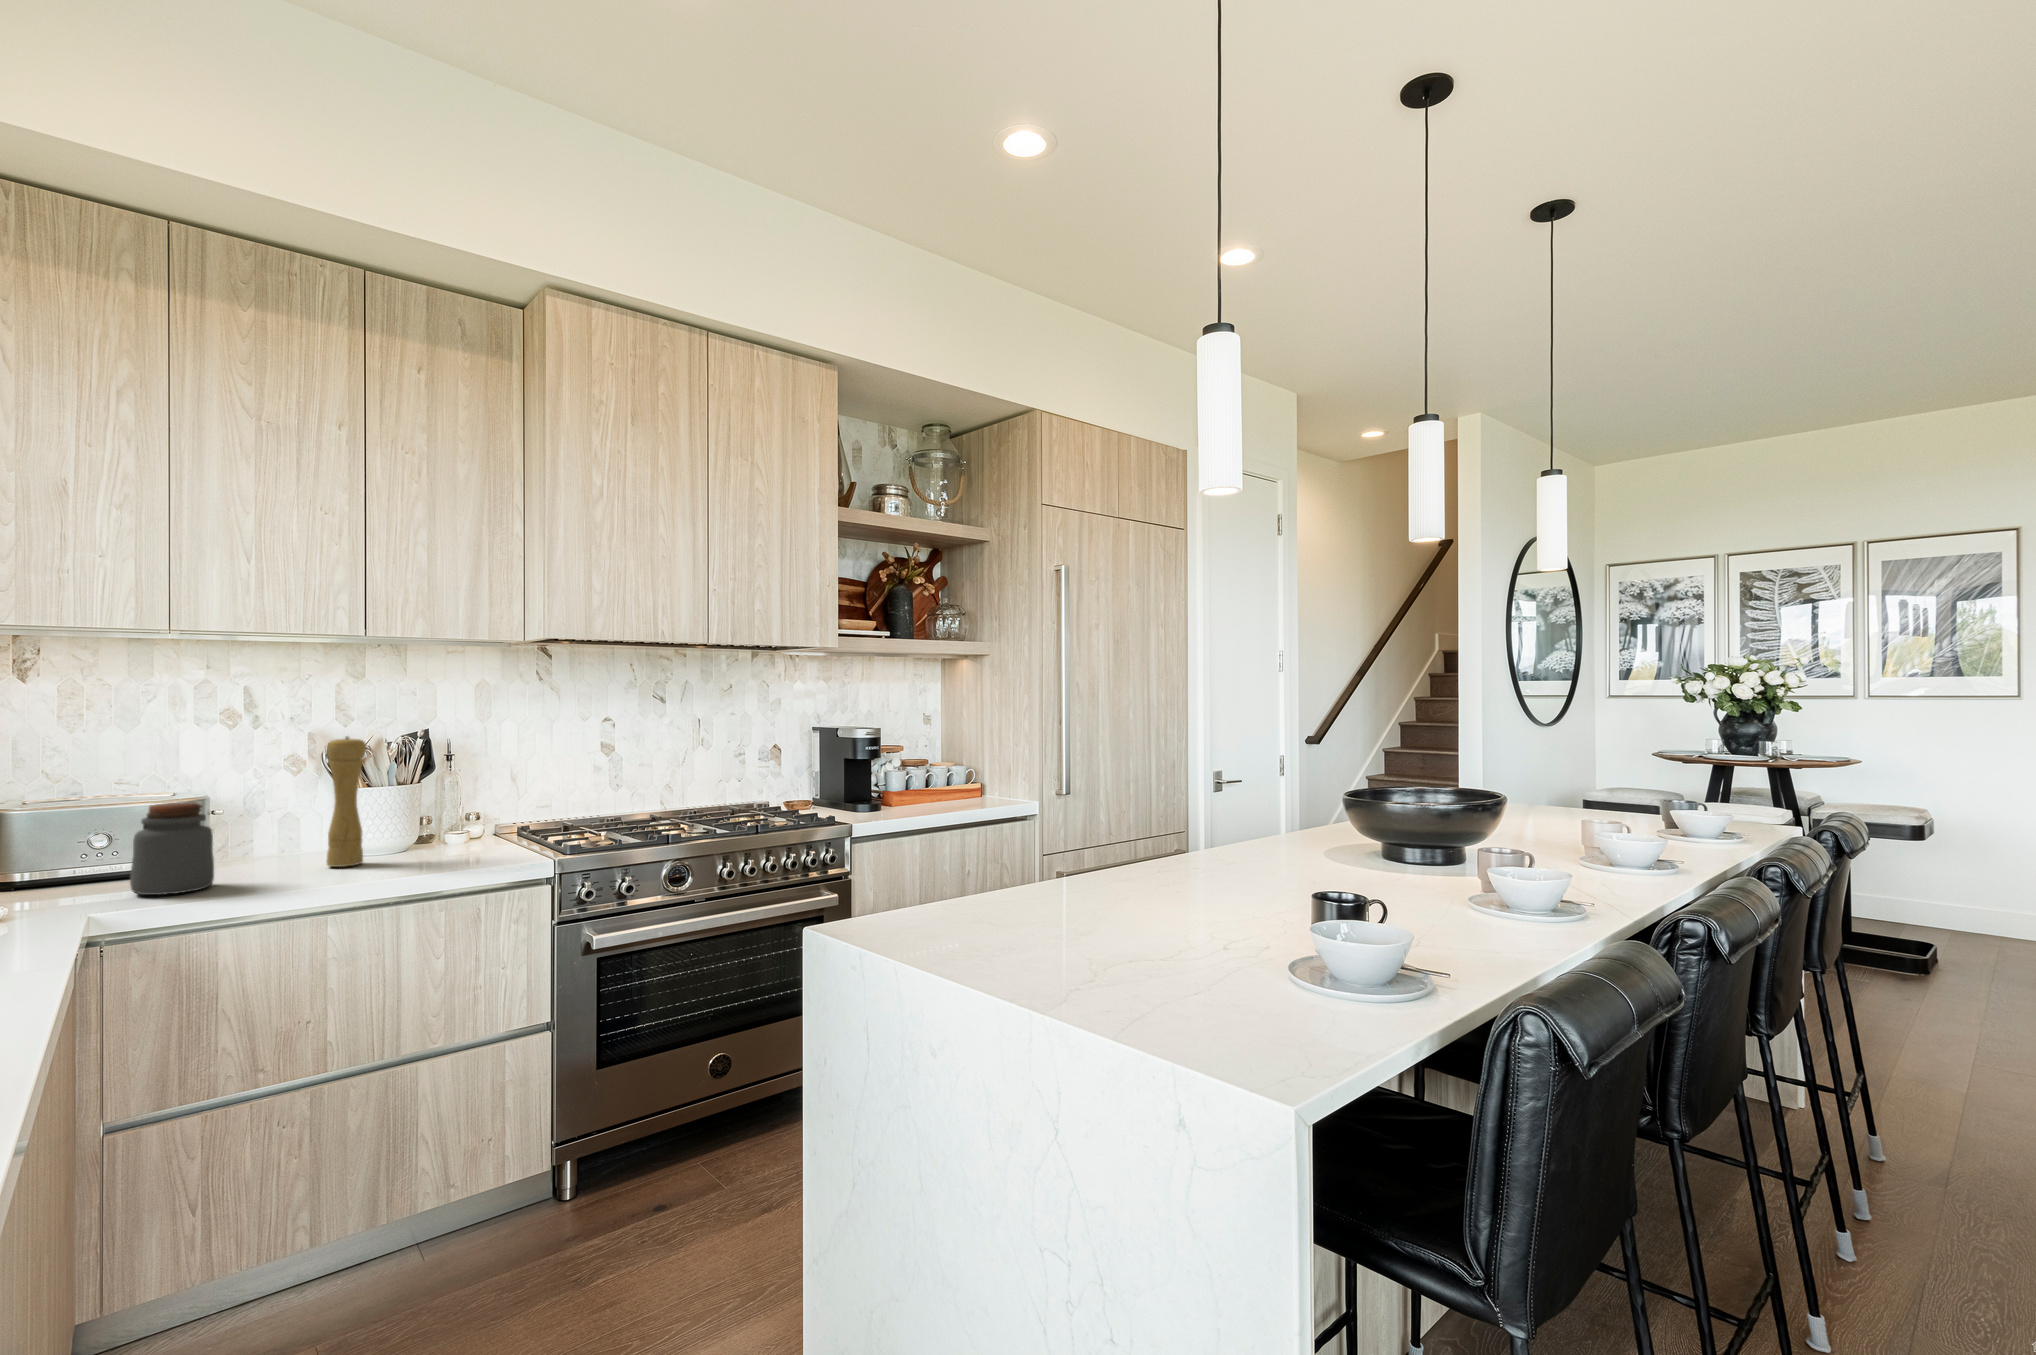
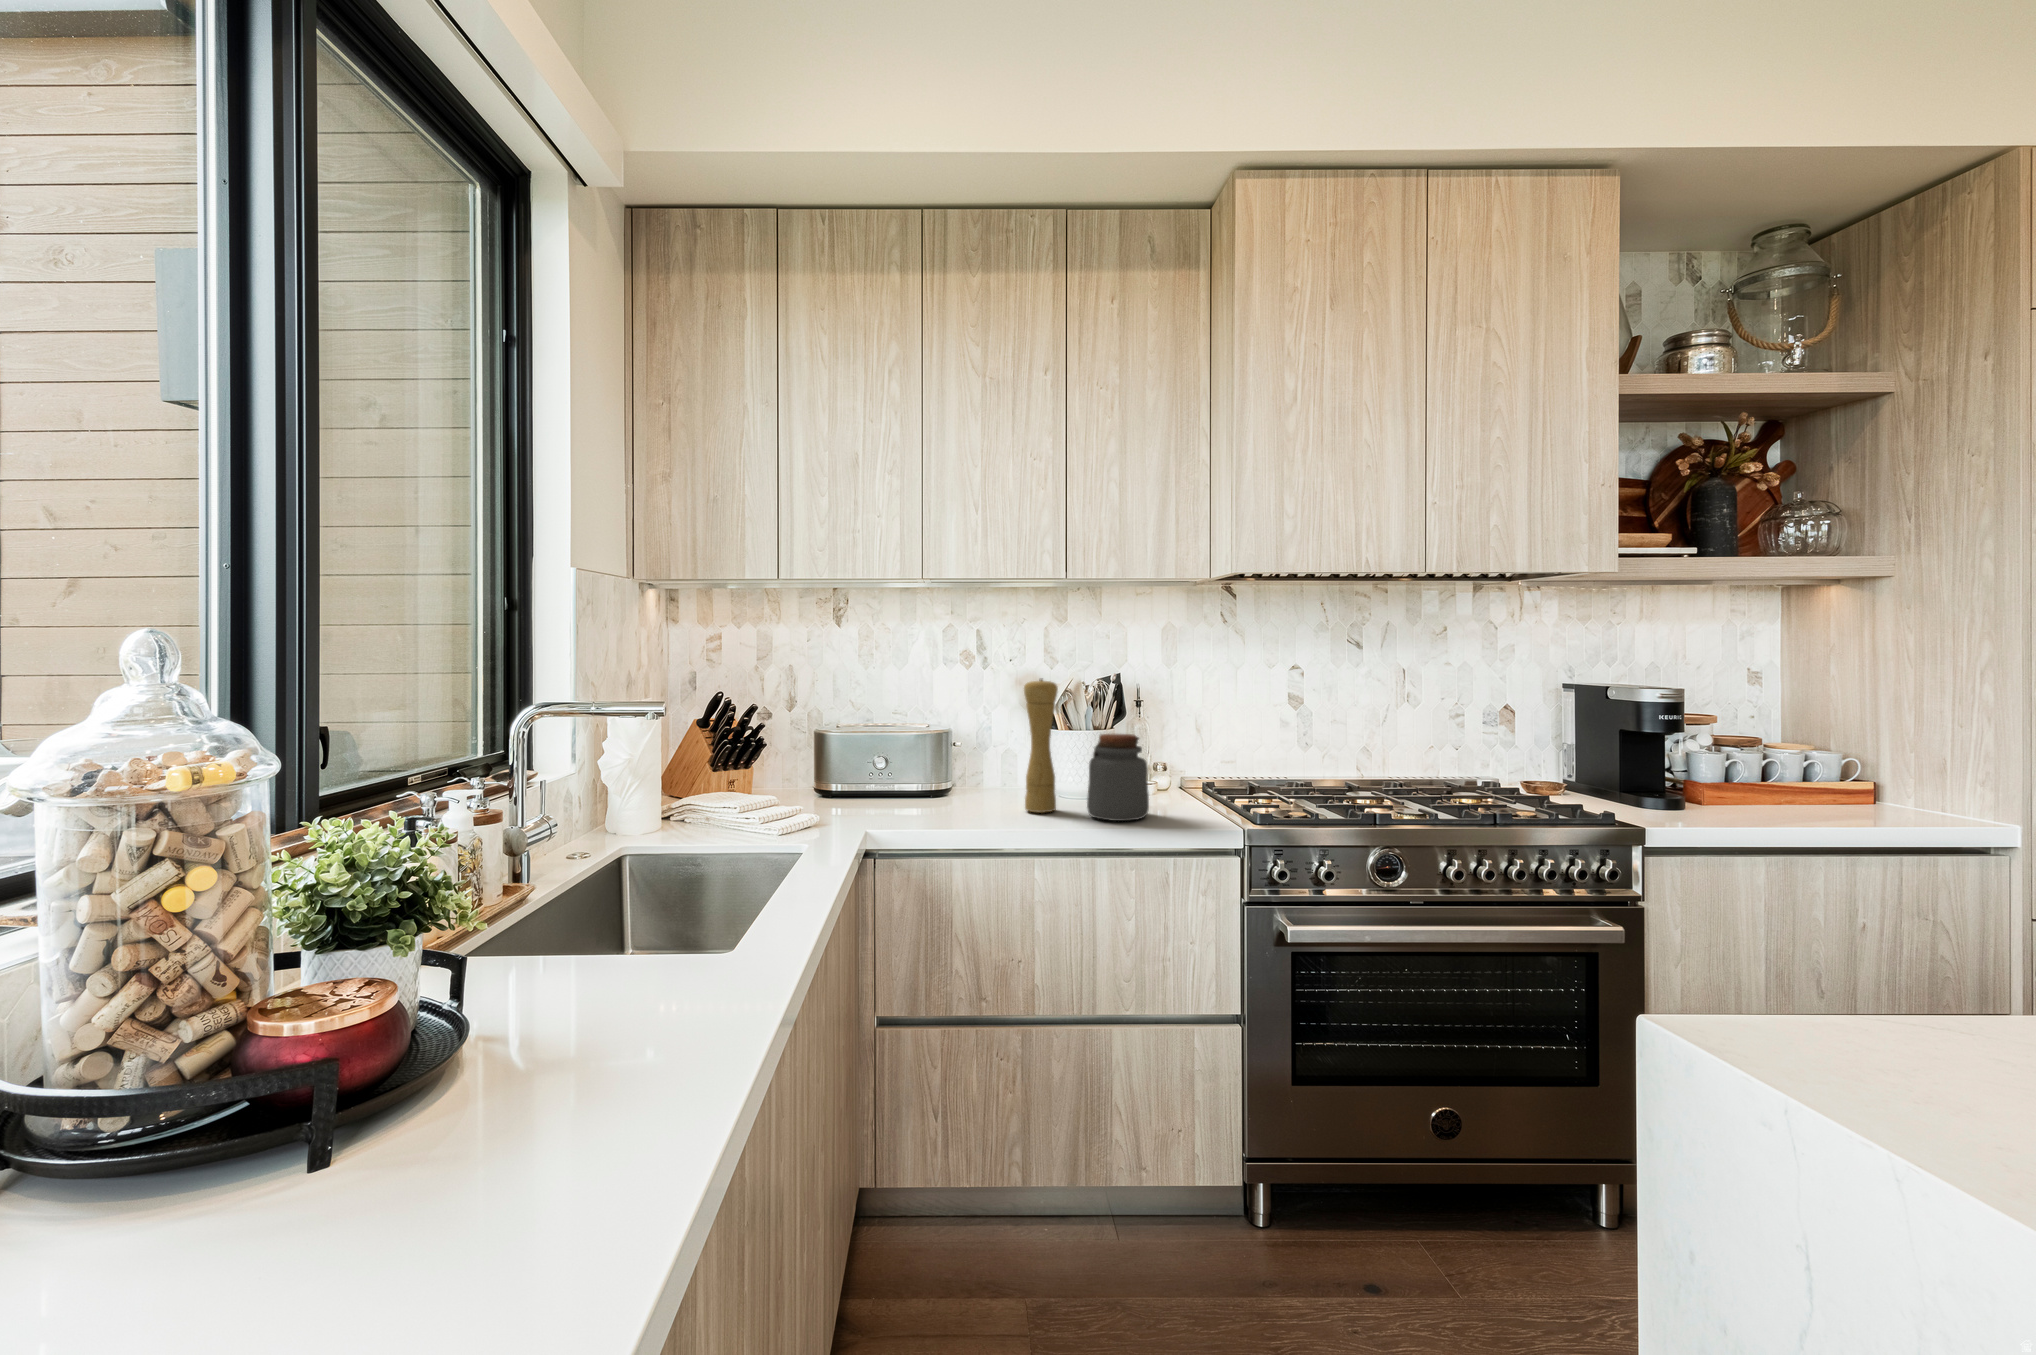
jar: present [130,803,214,895] -> present [1087,734,1149,821]

